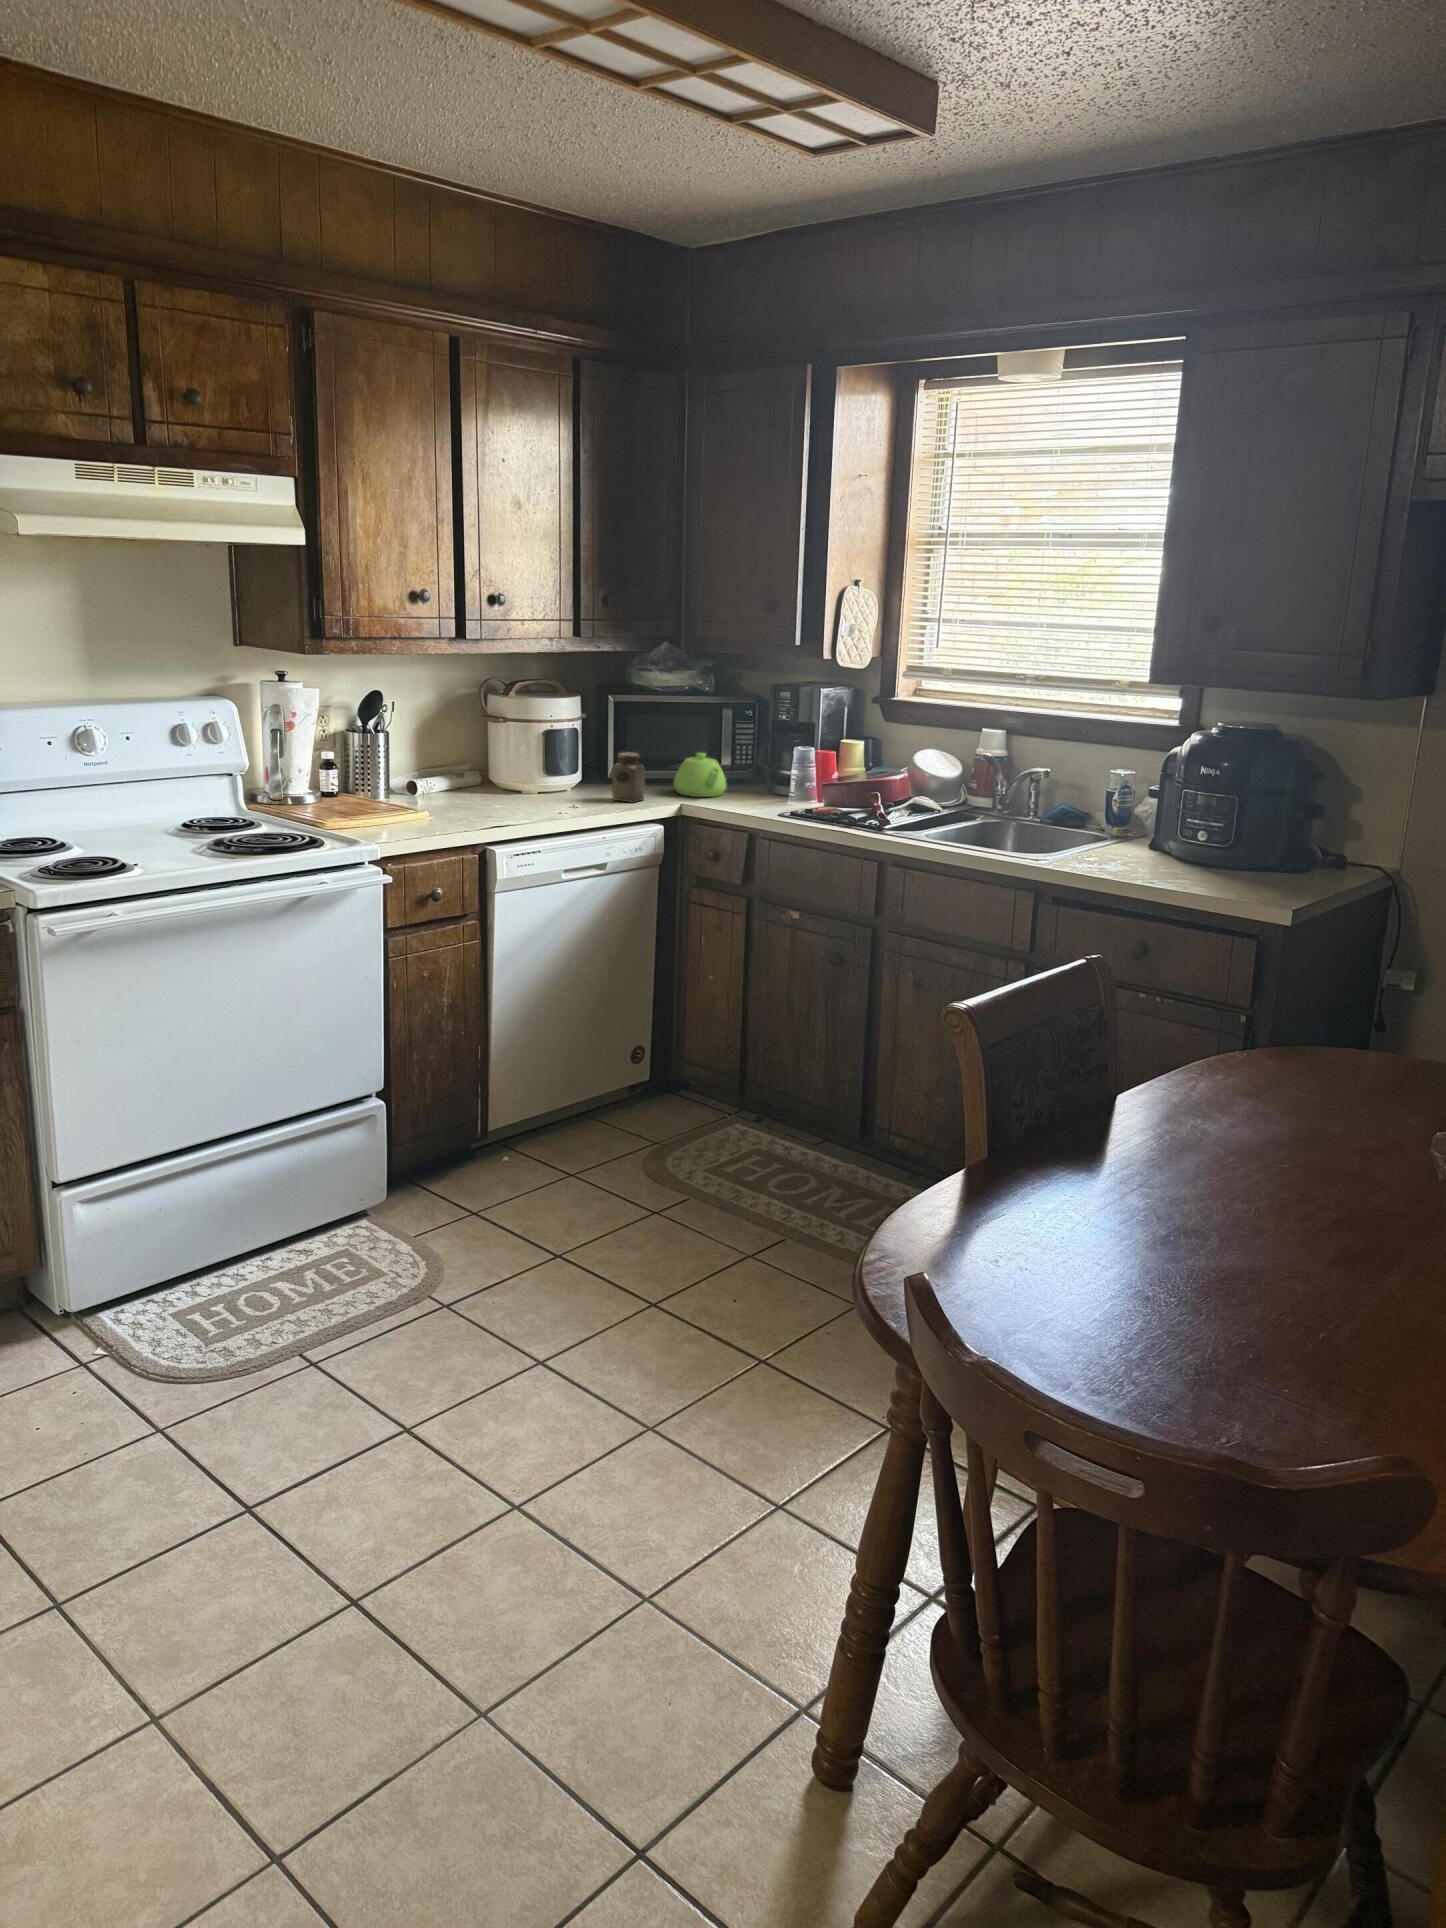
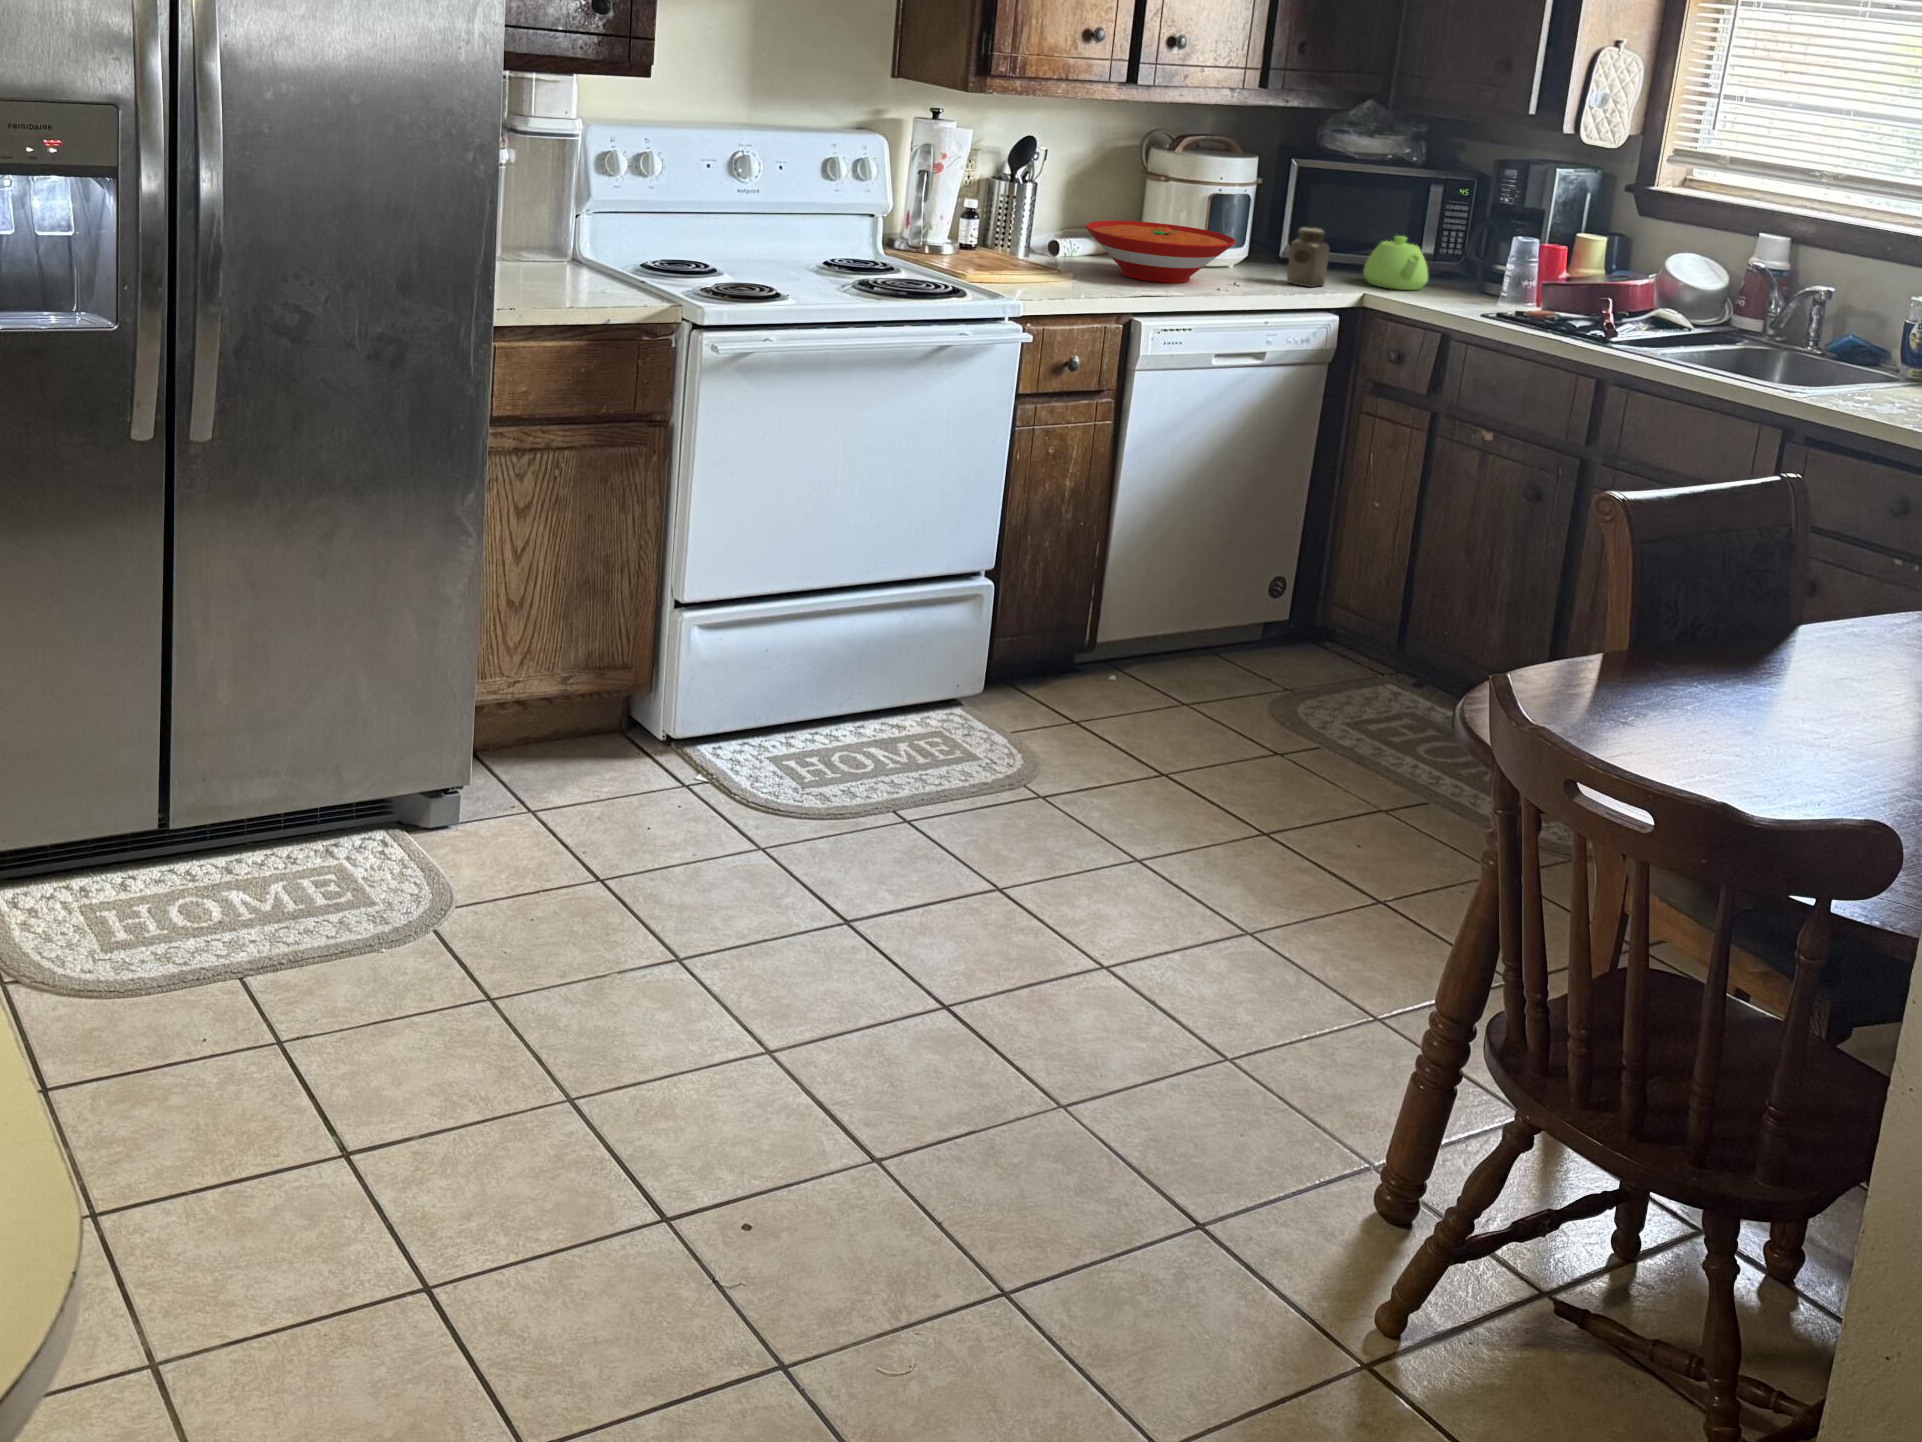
bowl: none [433,759,566,811] -> present [1085,221,1236,283]

